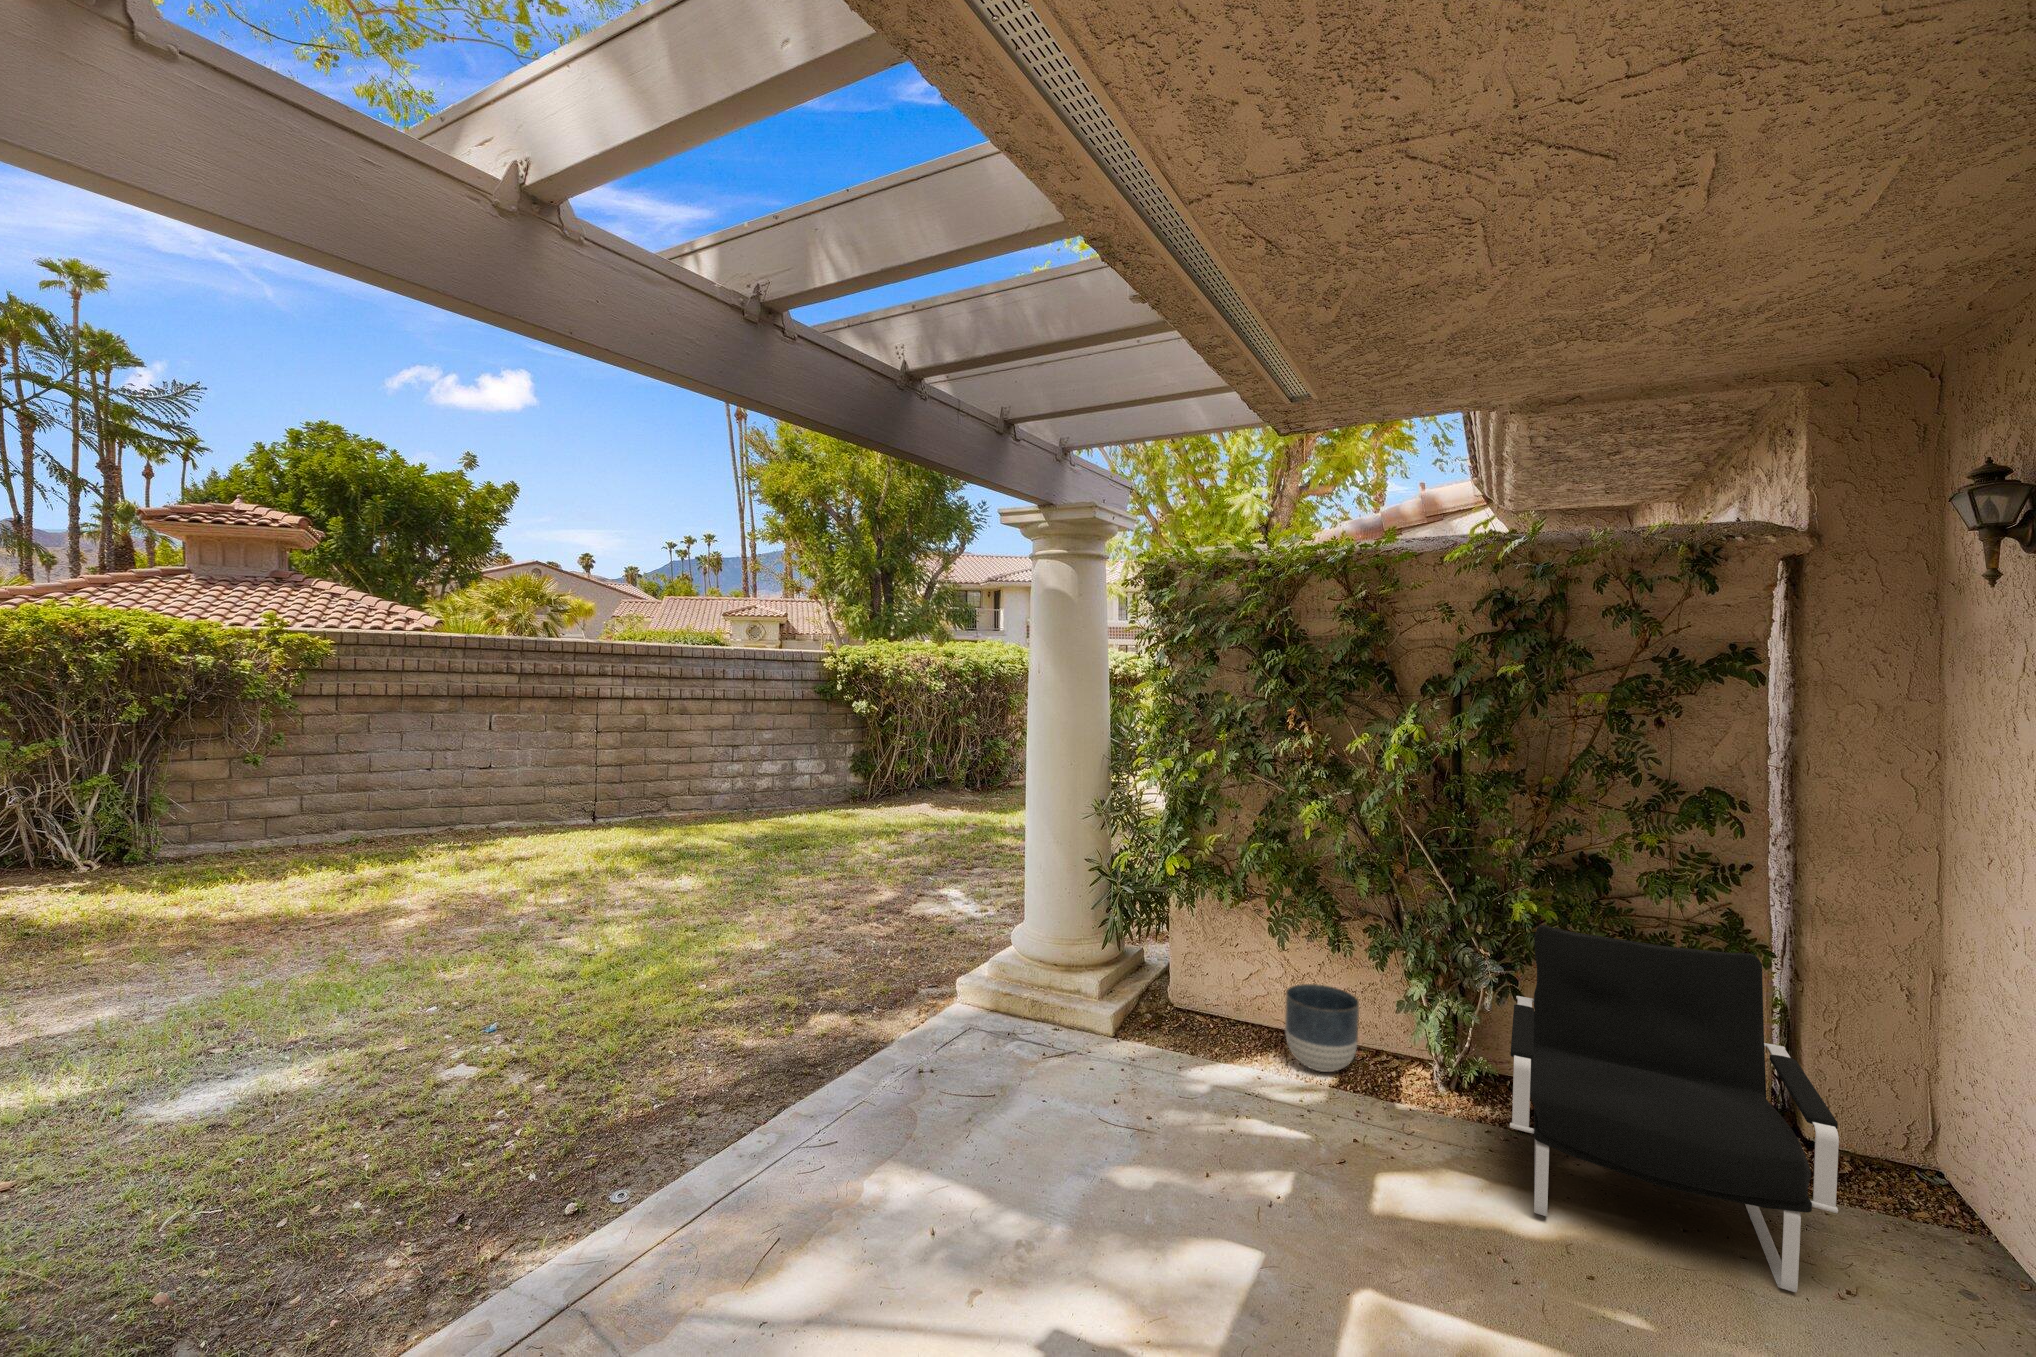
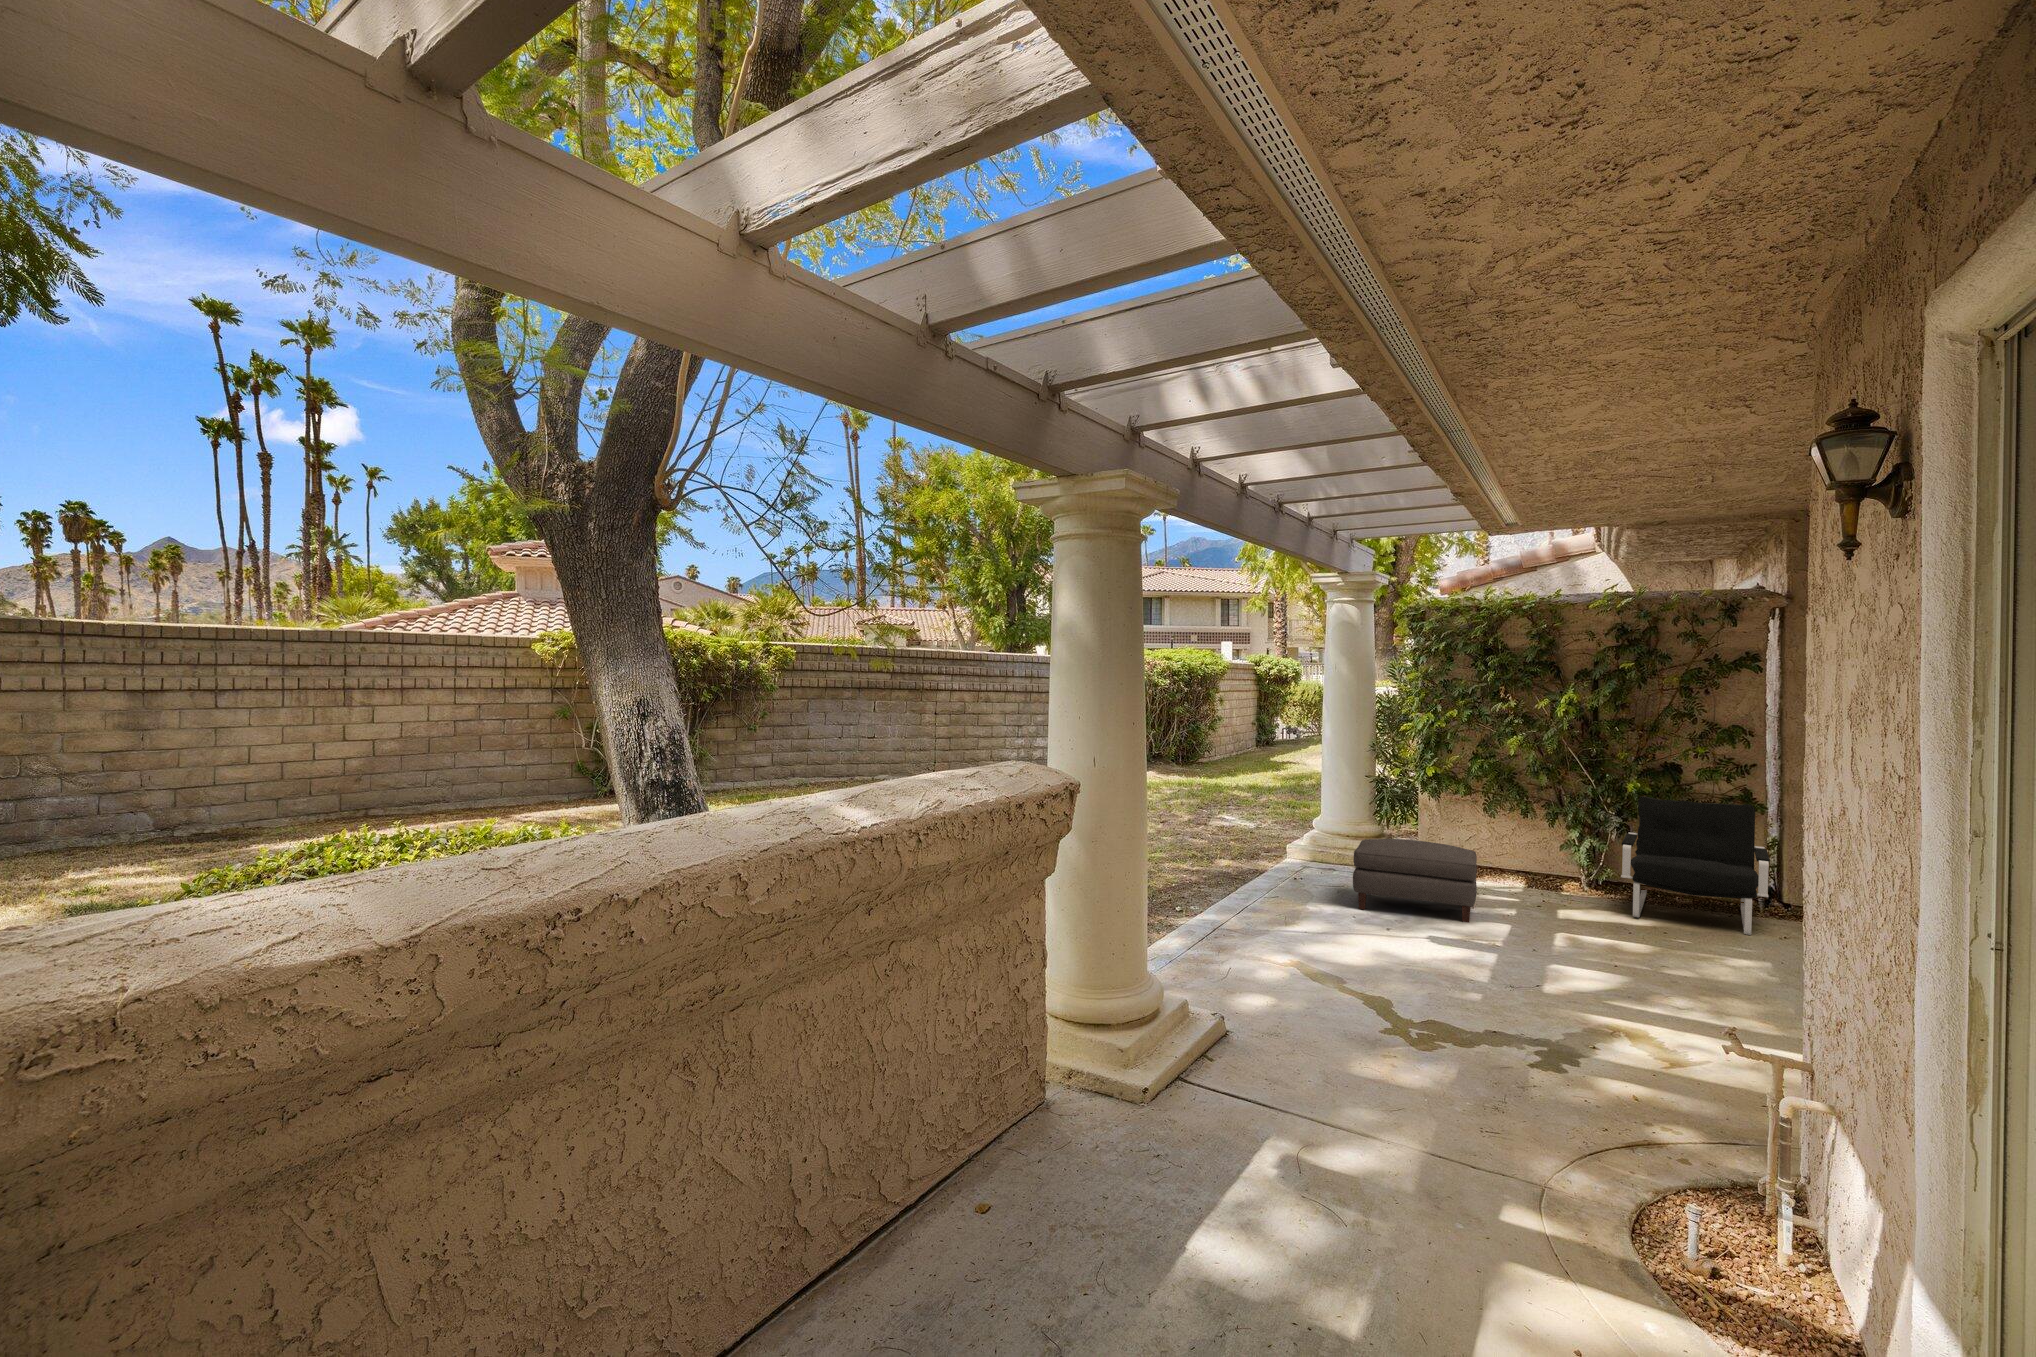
planter: present [1285,984,1359,1072] -> none [1497,841,1540,884]
ottoman: none [950,1028,1220,1282] -> present [1353,839,1477,923]

